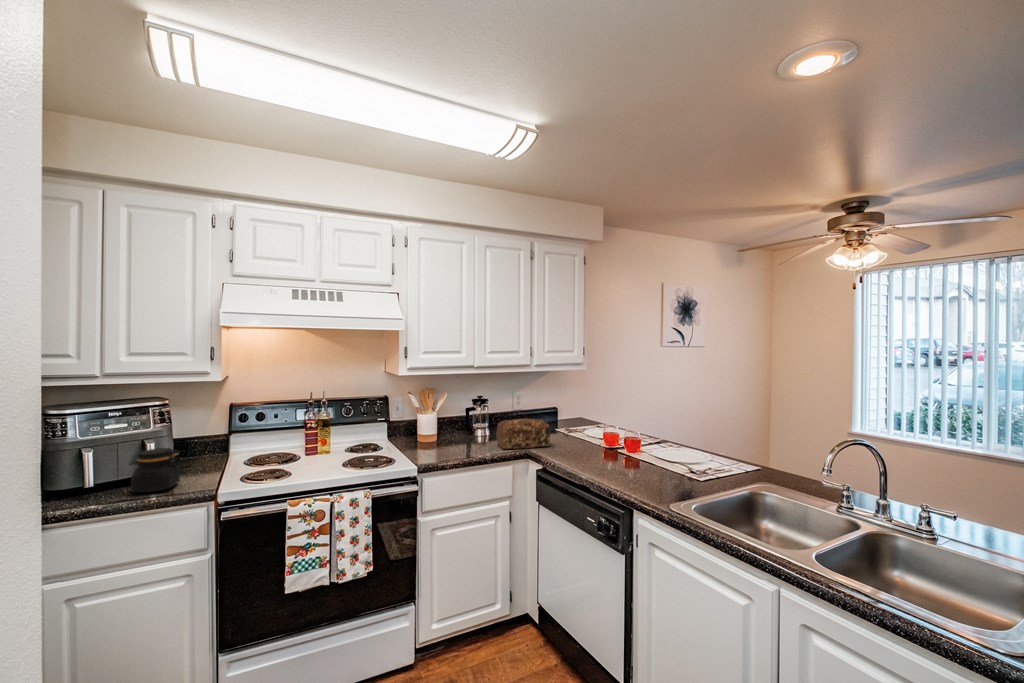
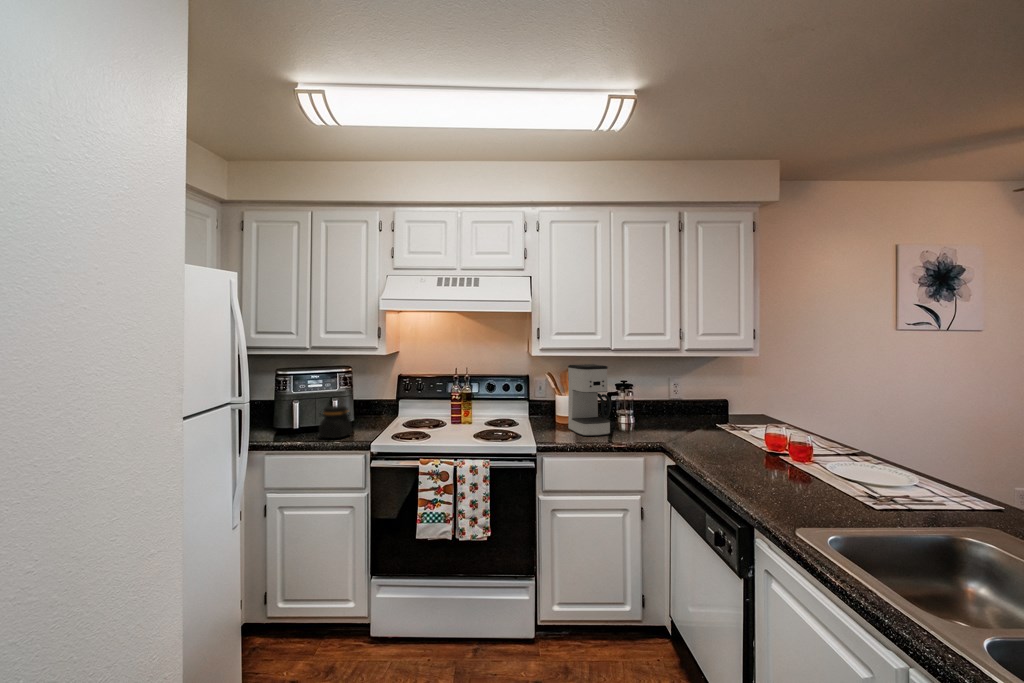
coffee maker: none [436,382,479,453] -> present [568,364,611,436]
bread loaf: present [496,419,550,449] -> none [632,407,693,439]

